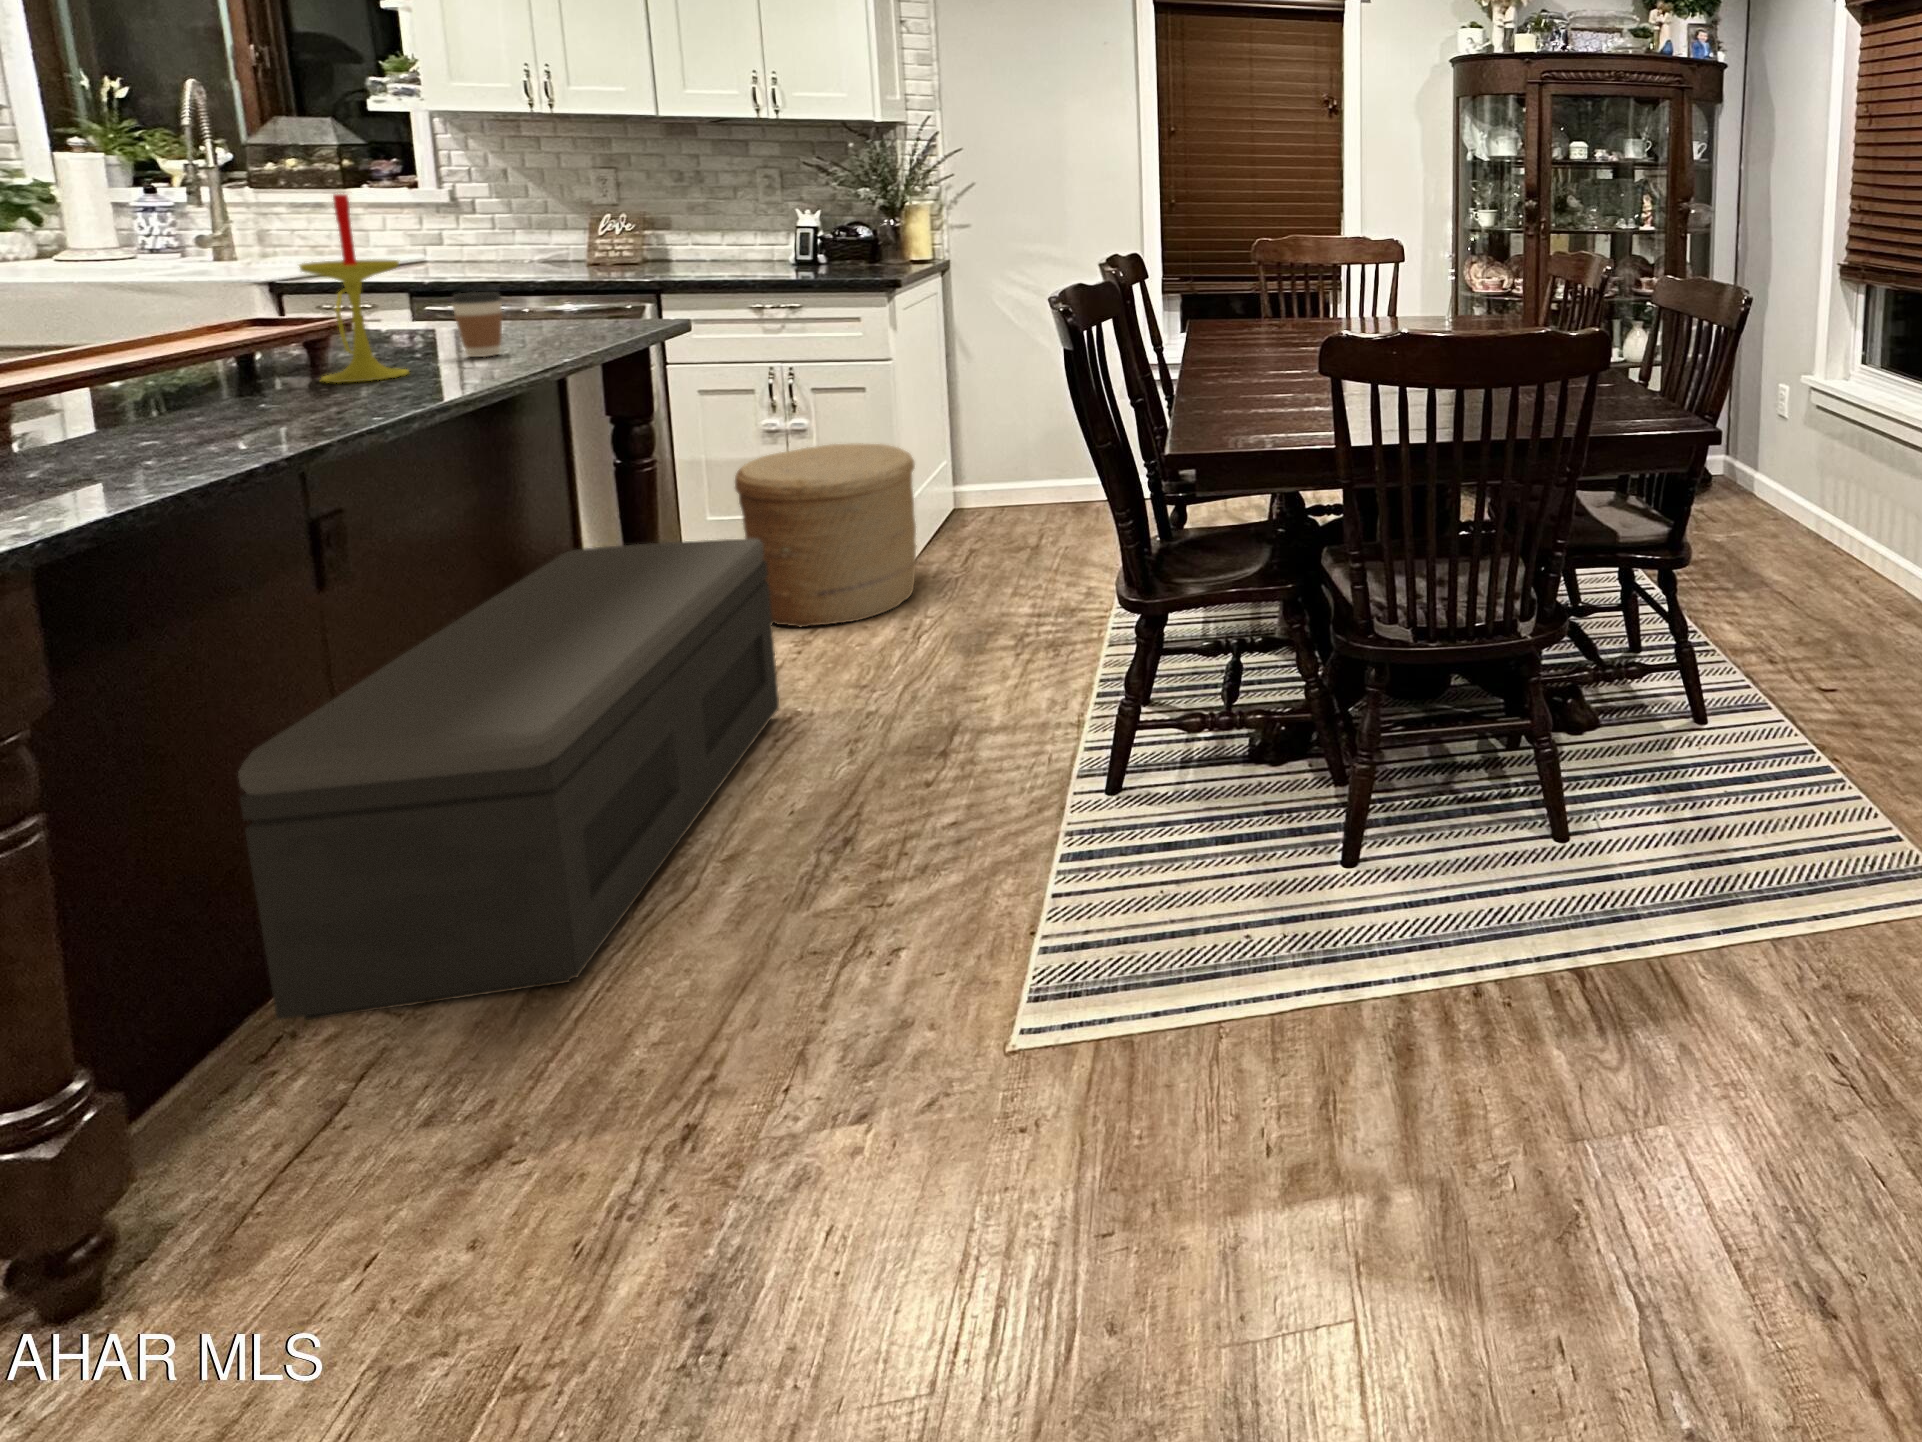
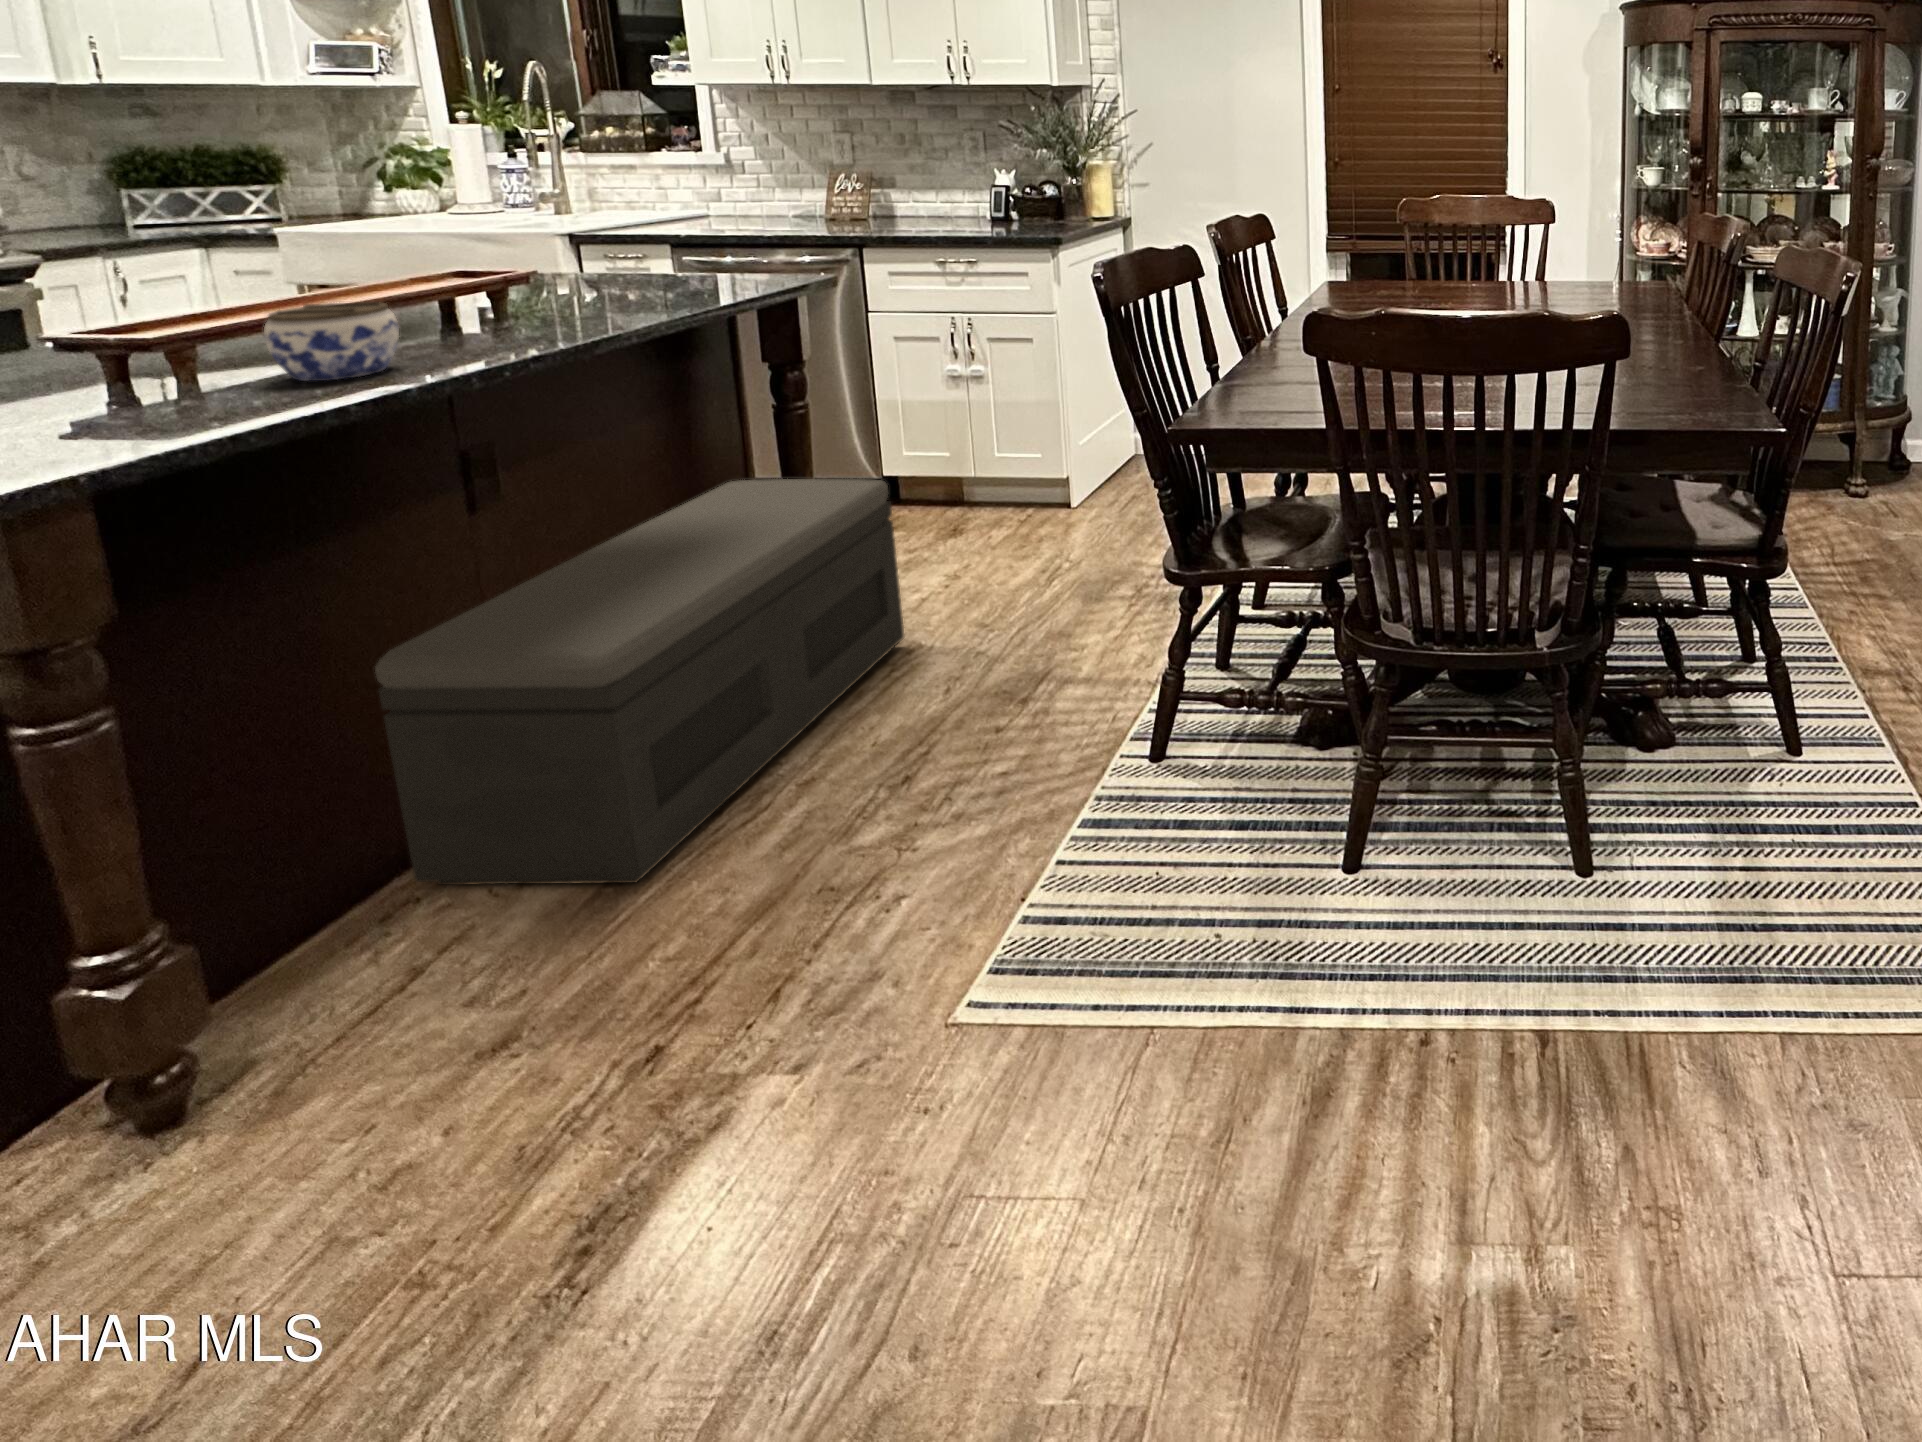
candle: present [299,194,409,383] -> none [459,158,555,329]
coffee cup: present [451,292,503,357] -> none [599,249,643,308]
jar: none [118,350,282,442] -> present [264,302,399,381]
woven basket: present [735,443,916,627] -> none [906,391,1067,560]

